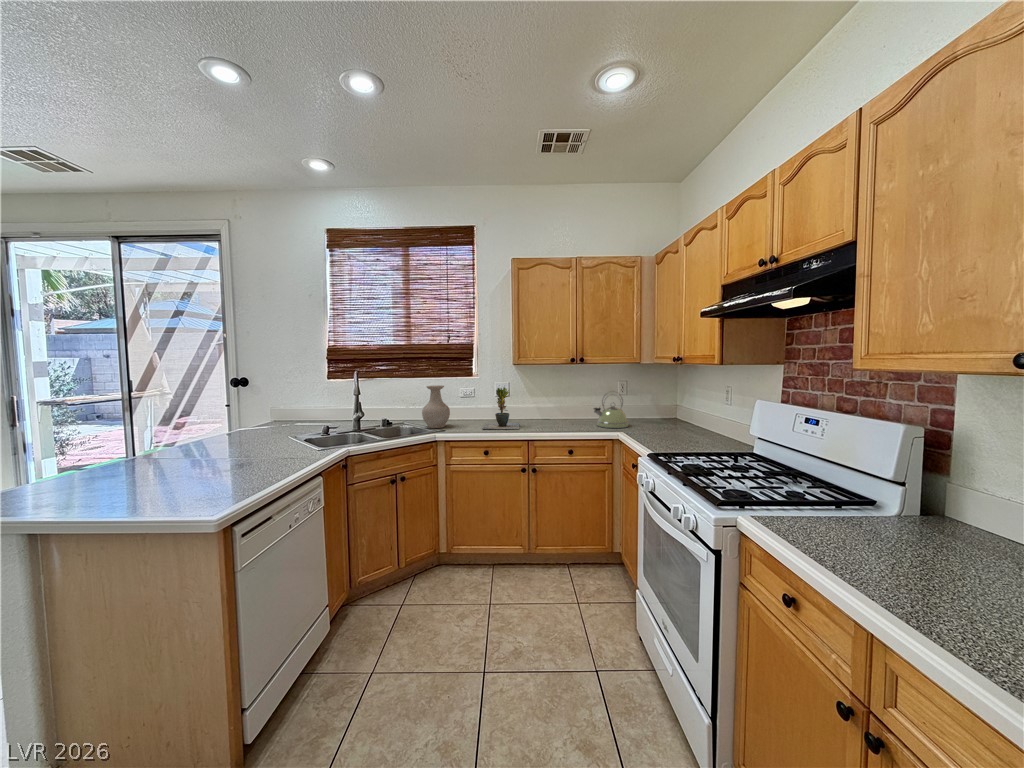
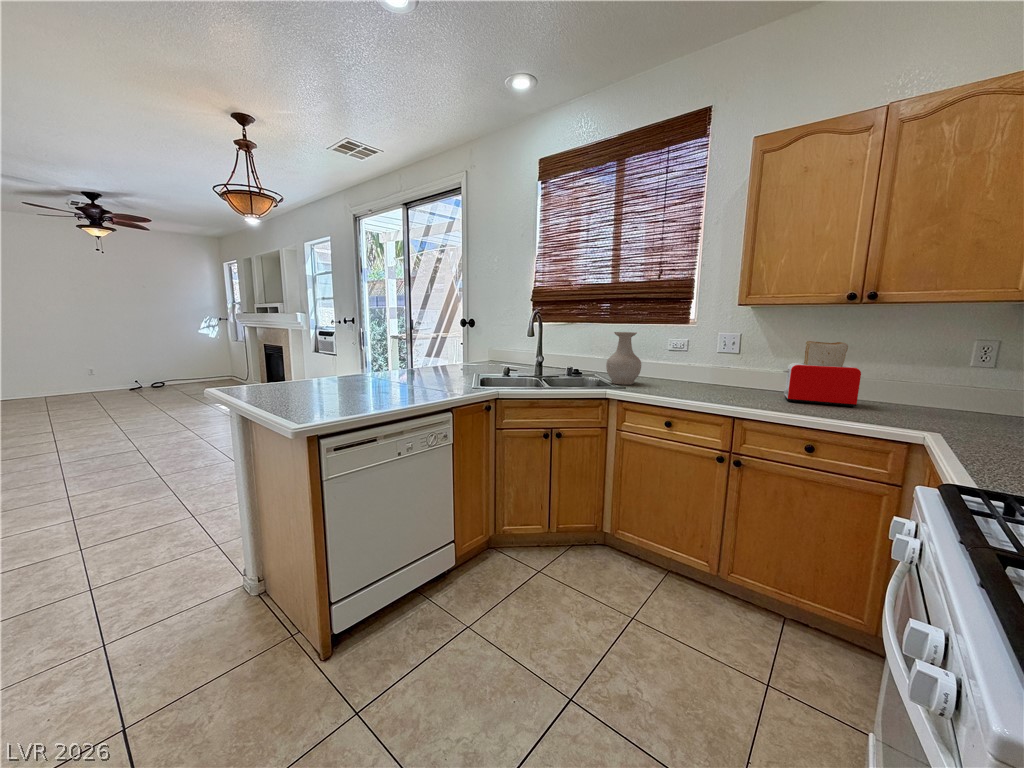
toaster: none [542,385,580,425] -> present [783,341,861,407]
potted plant: present [483,387,519,429] -> none [673,337,741,400]
kettle: present [594,392,628,428] -> none [885,356,973,429]

